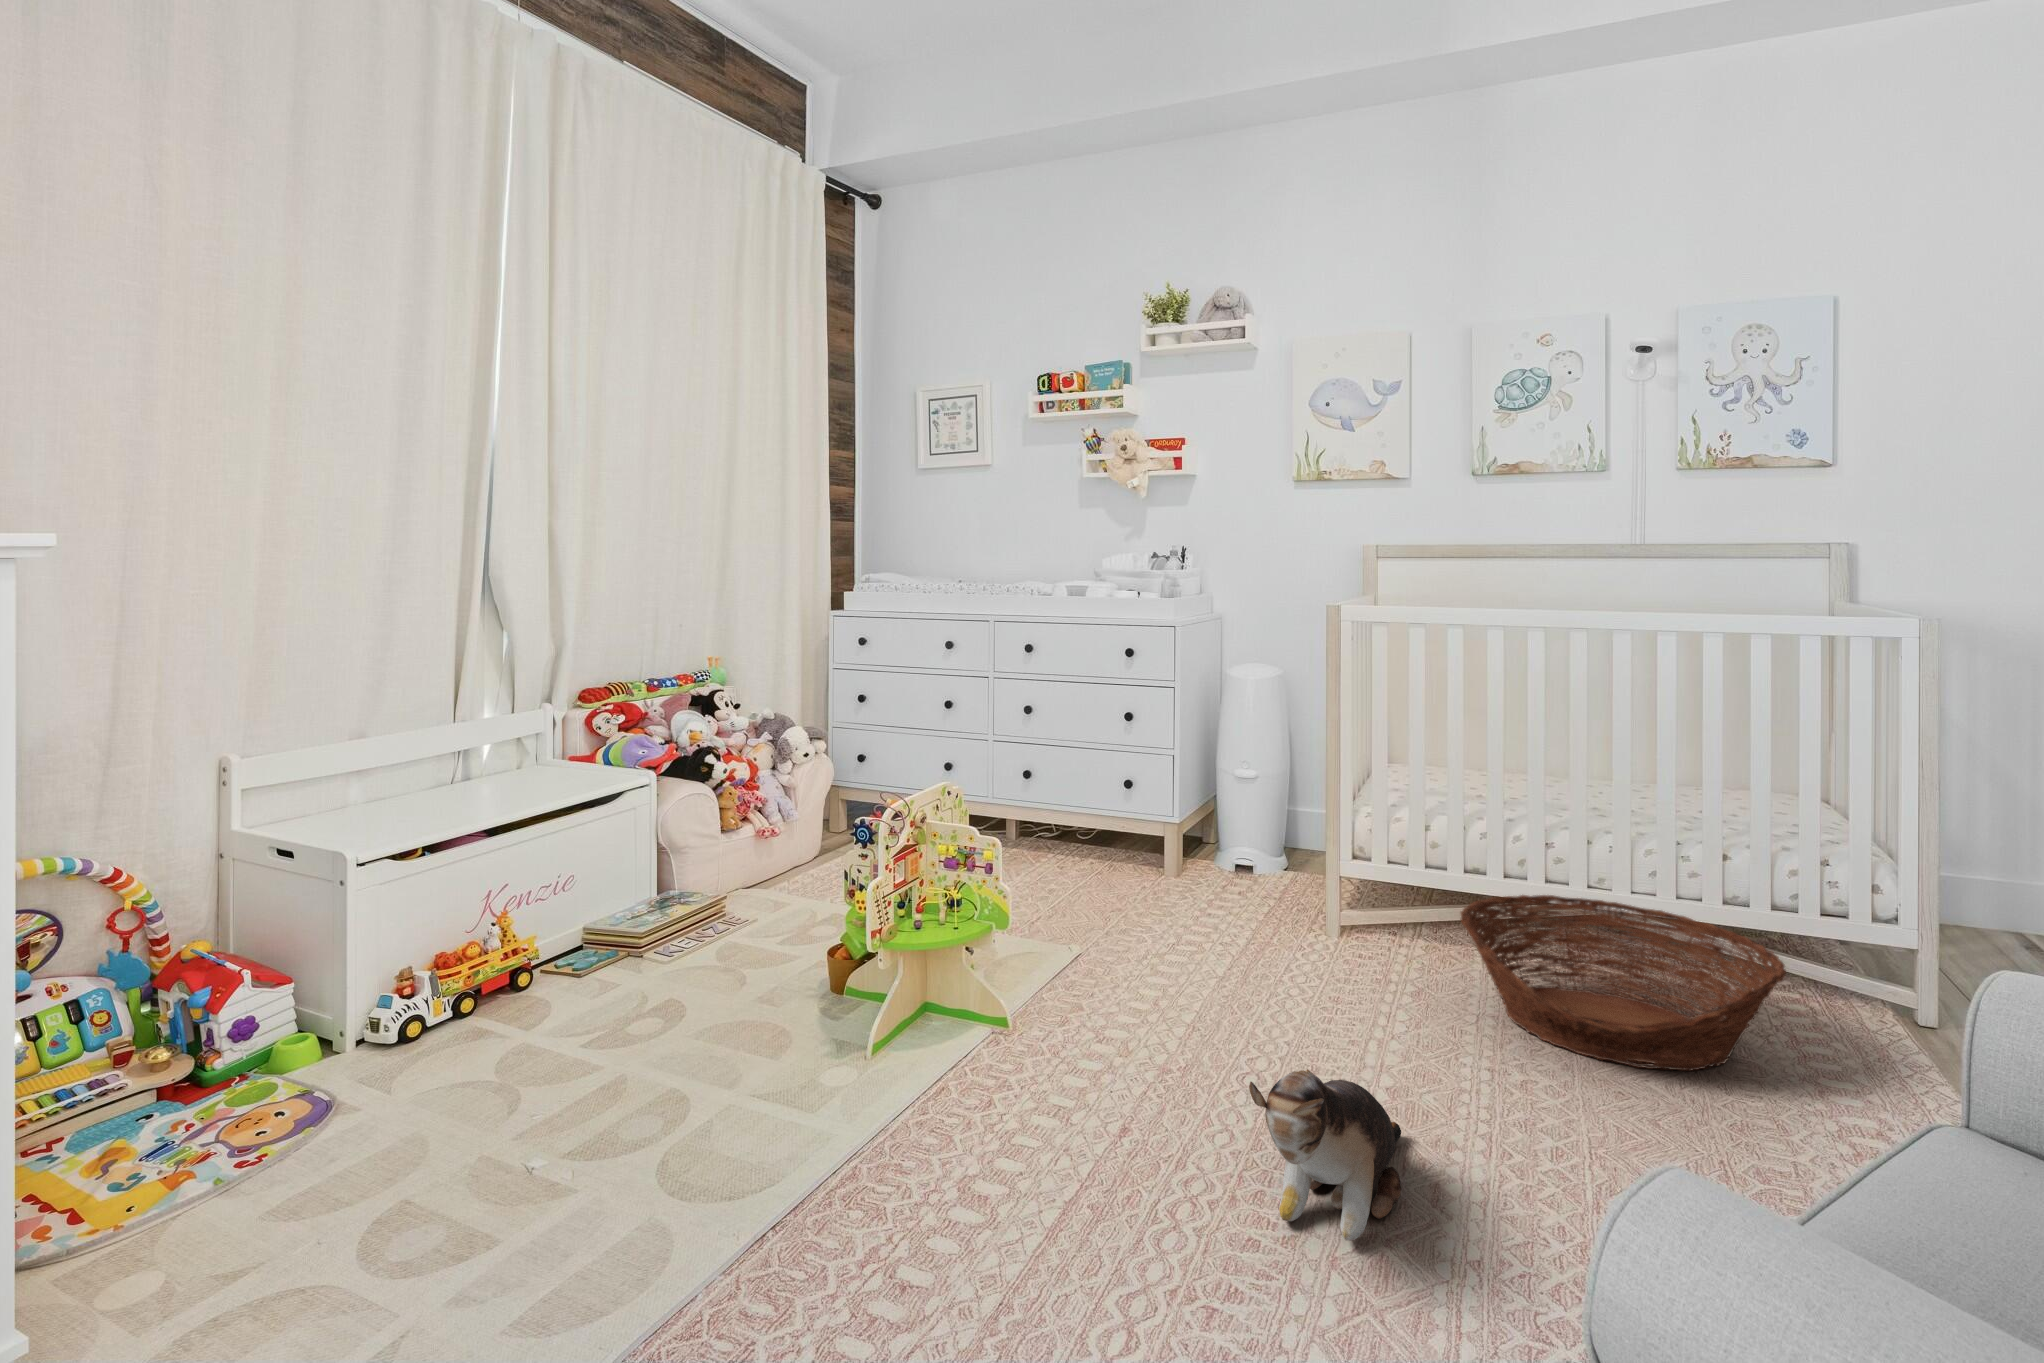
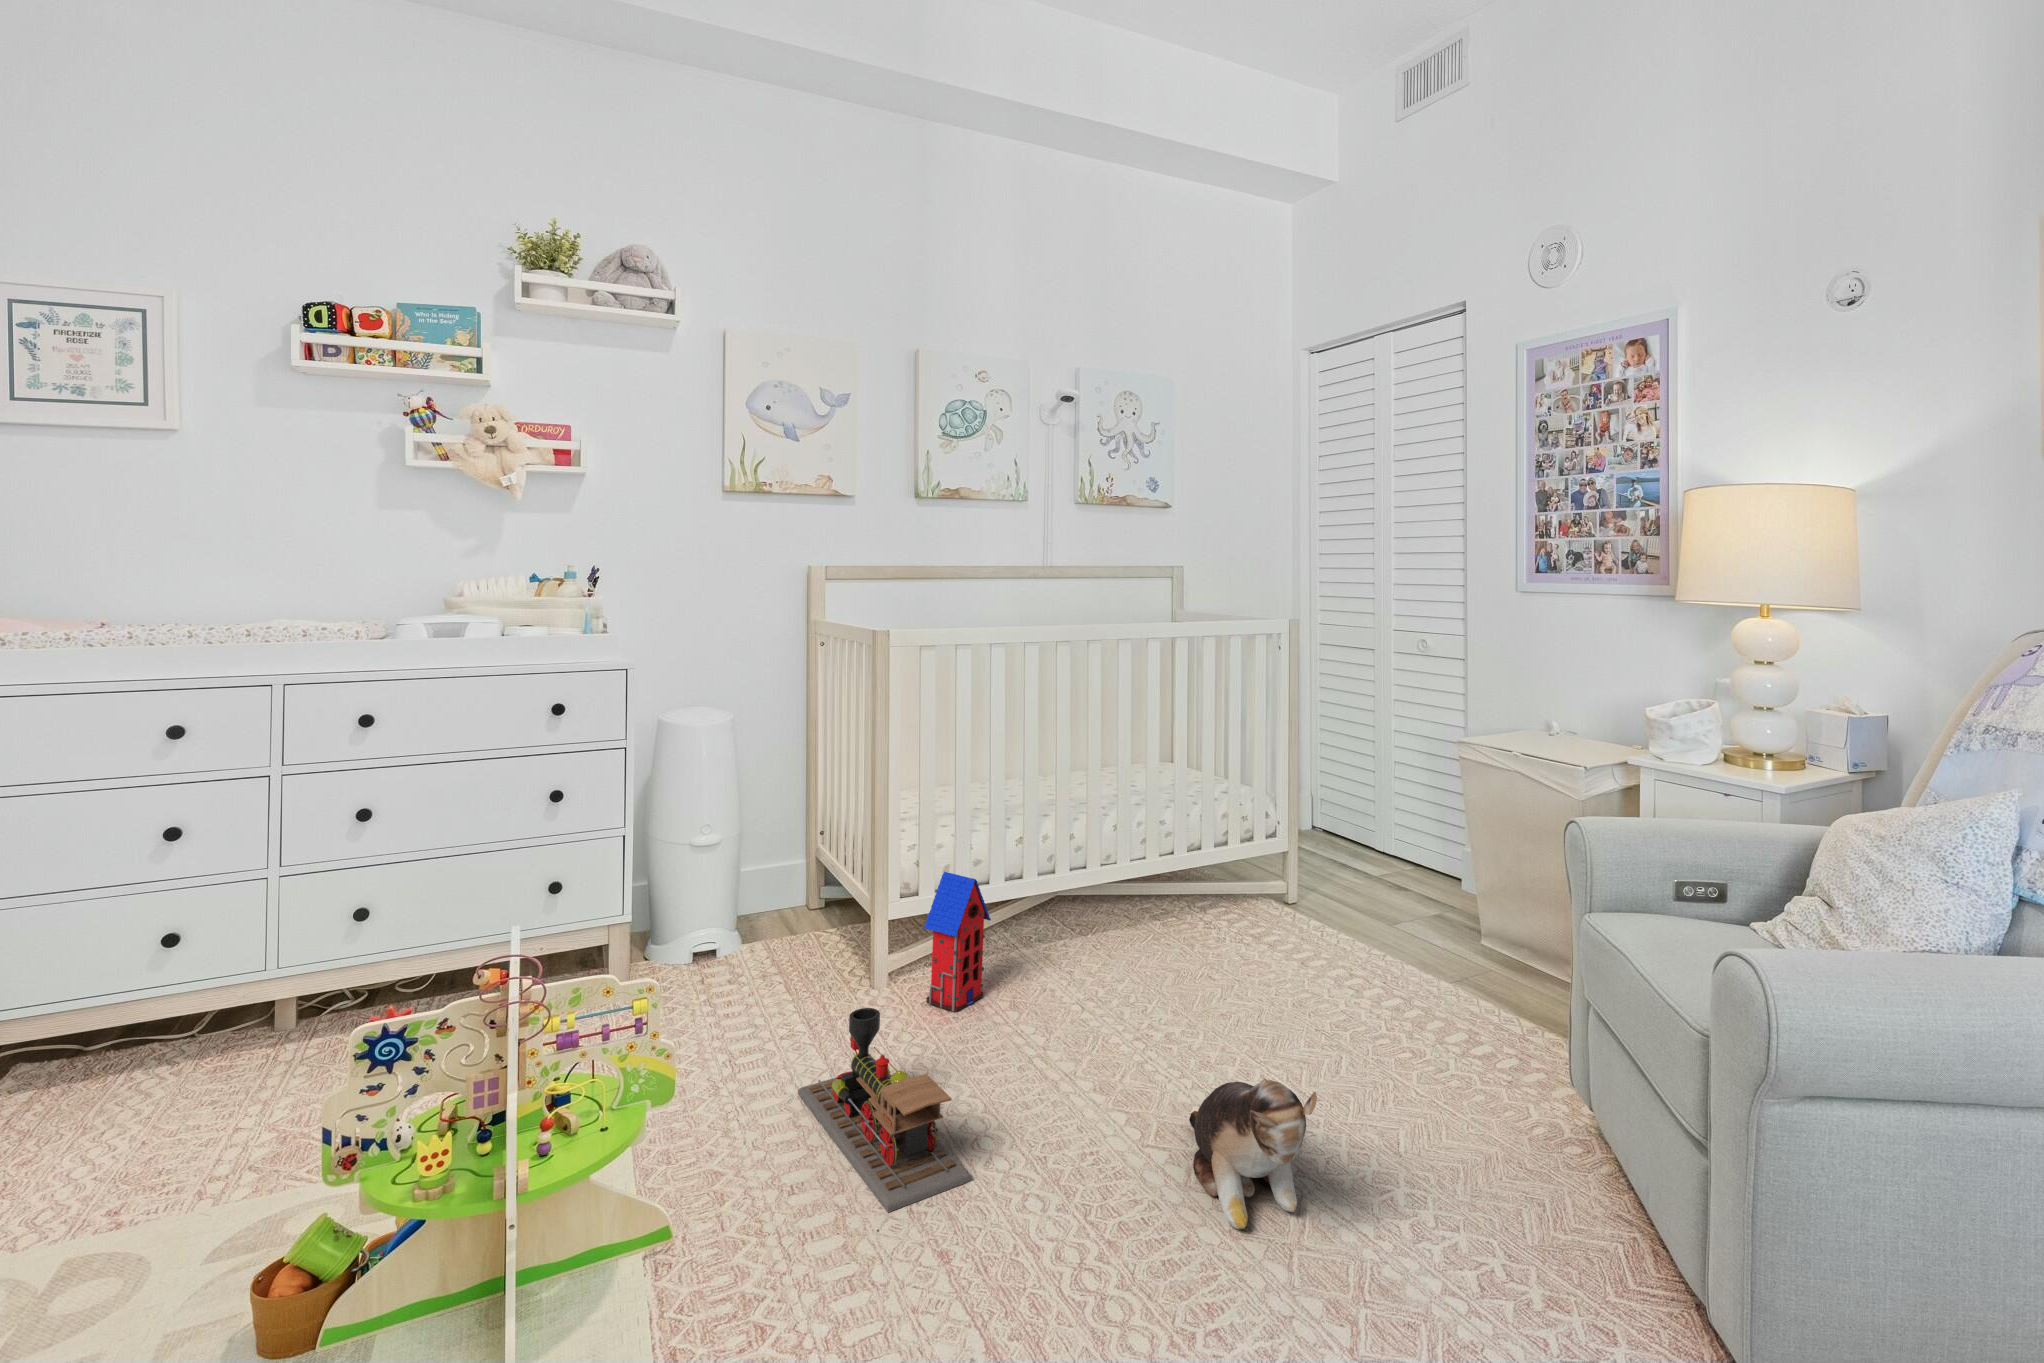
toy house: none [1331,833,1396,968] -> present [924,872,991,1011]
basket: present [1460,895,1786,1071] -> none [1065,869,1294,1004]
toy train: none [1096,908,1224,1071] -> present [798,1008,971,1212]

